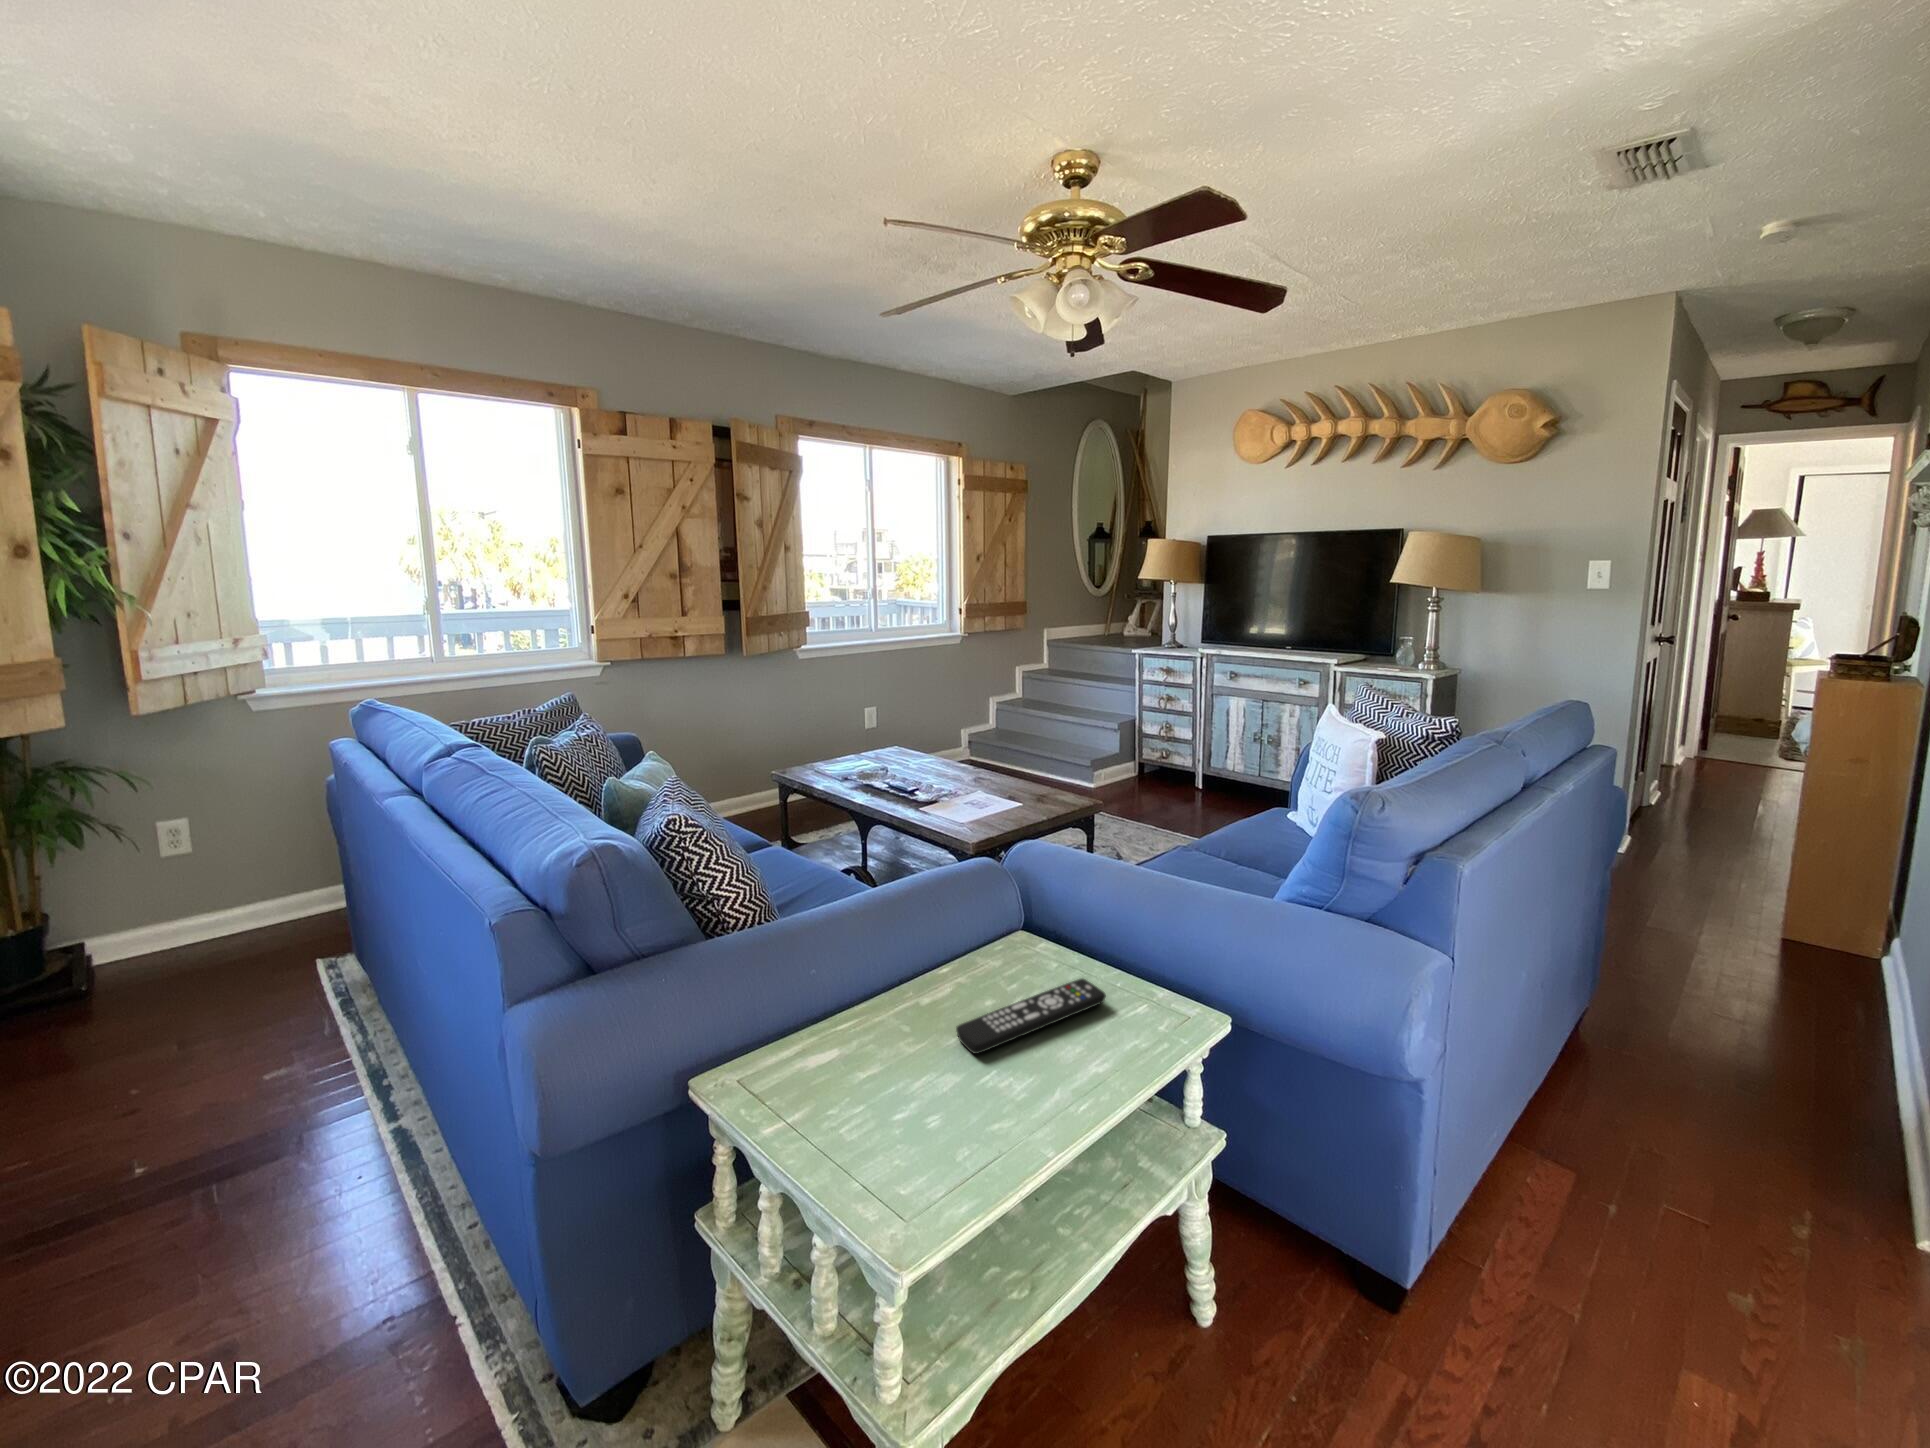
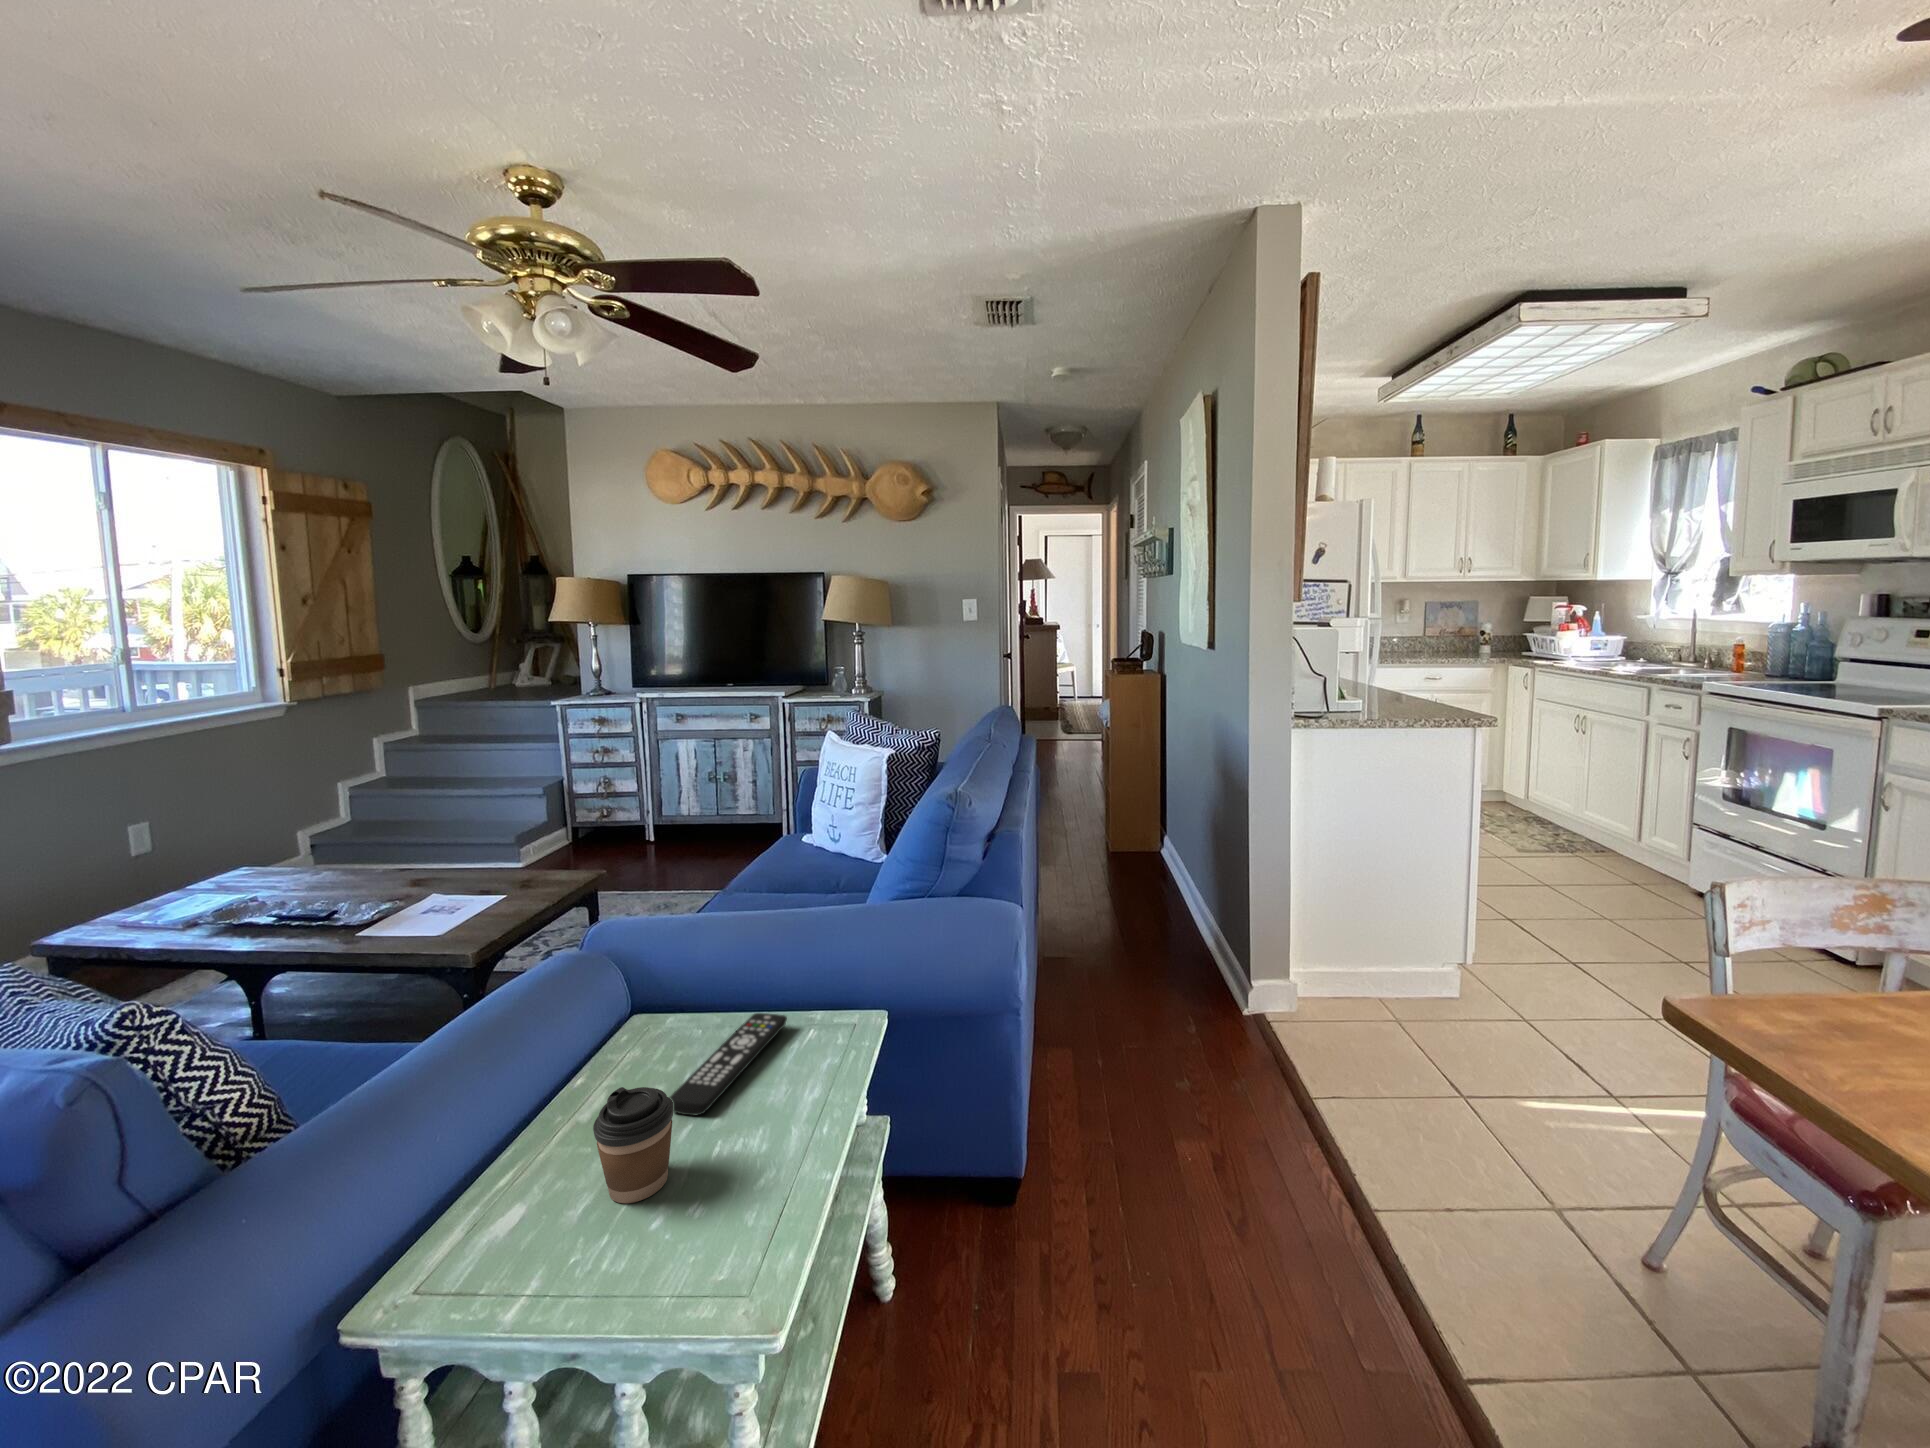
coffee cup: none [853,996,921,1107] -> present [593,1087,673,1203]

